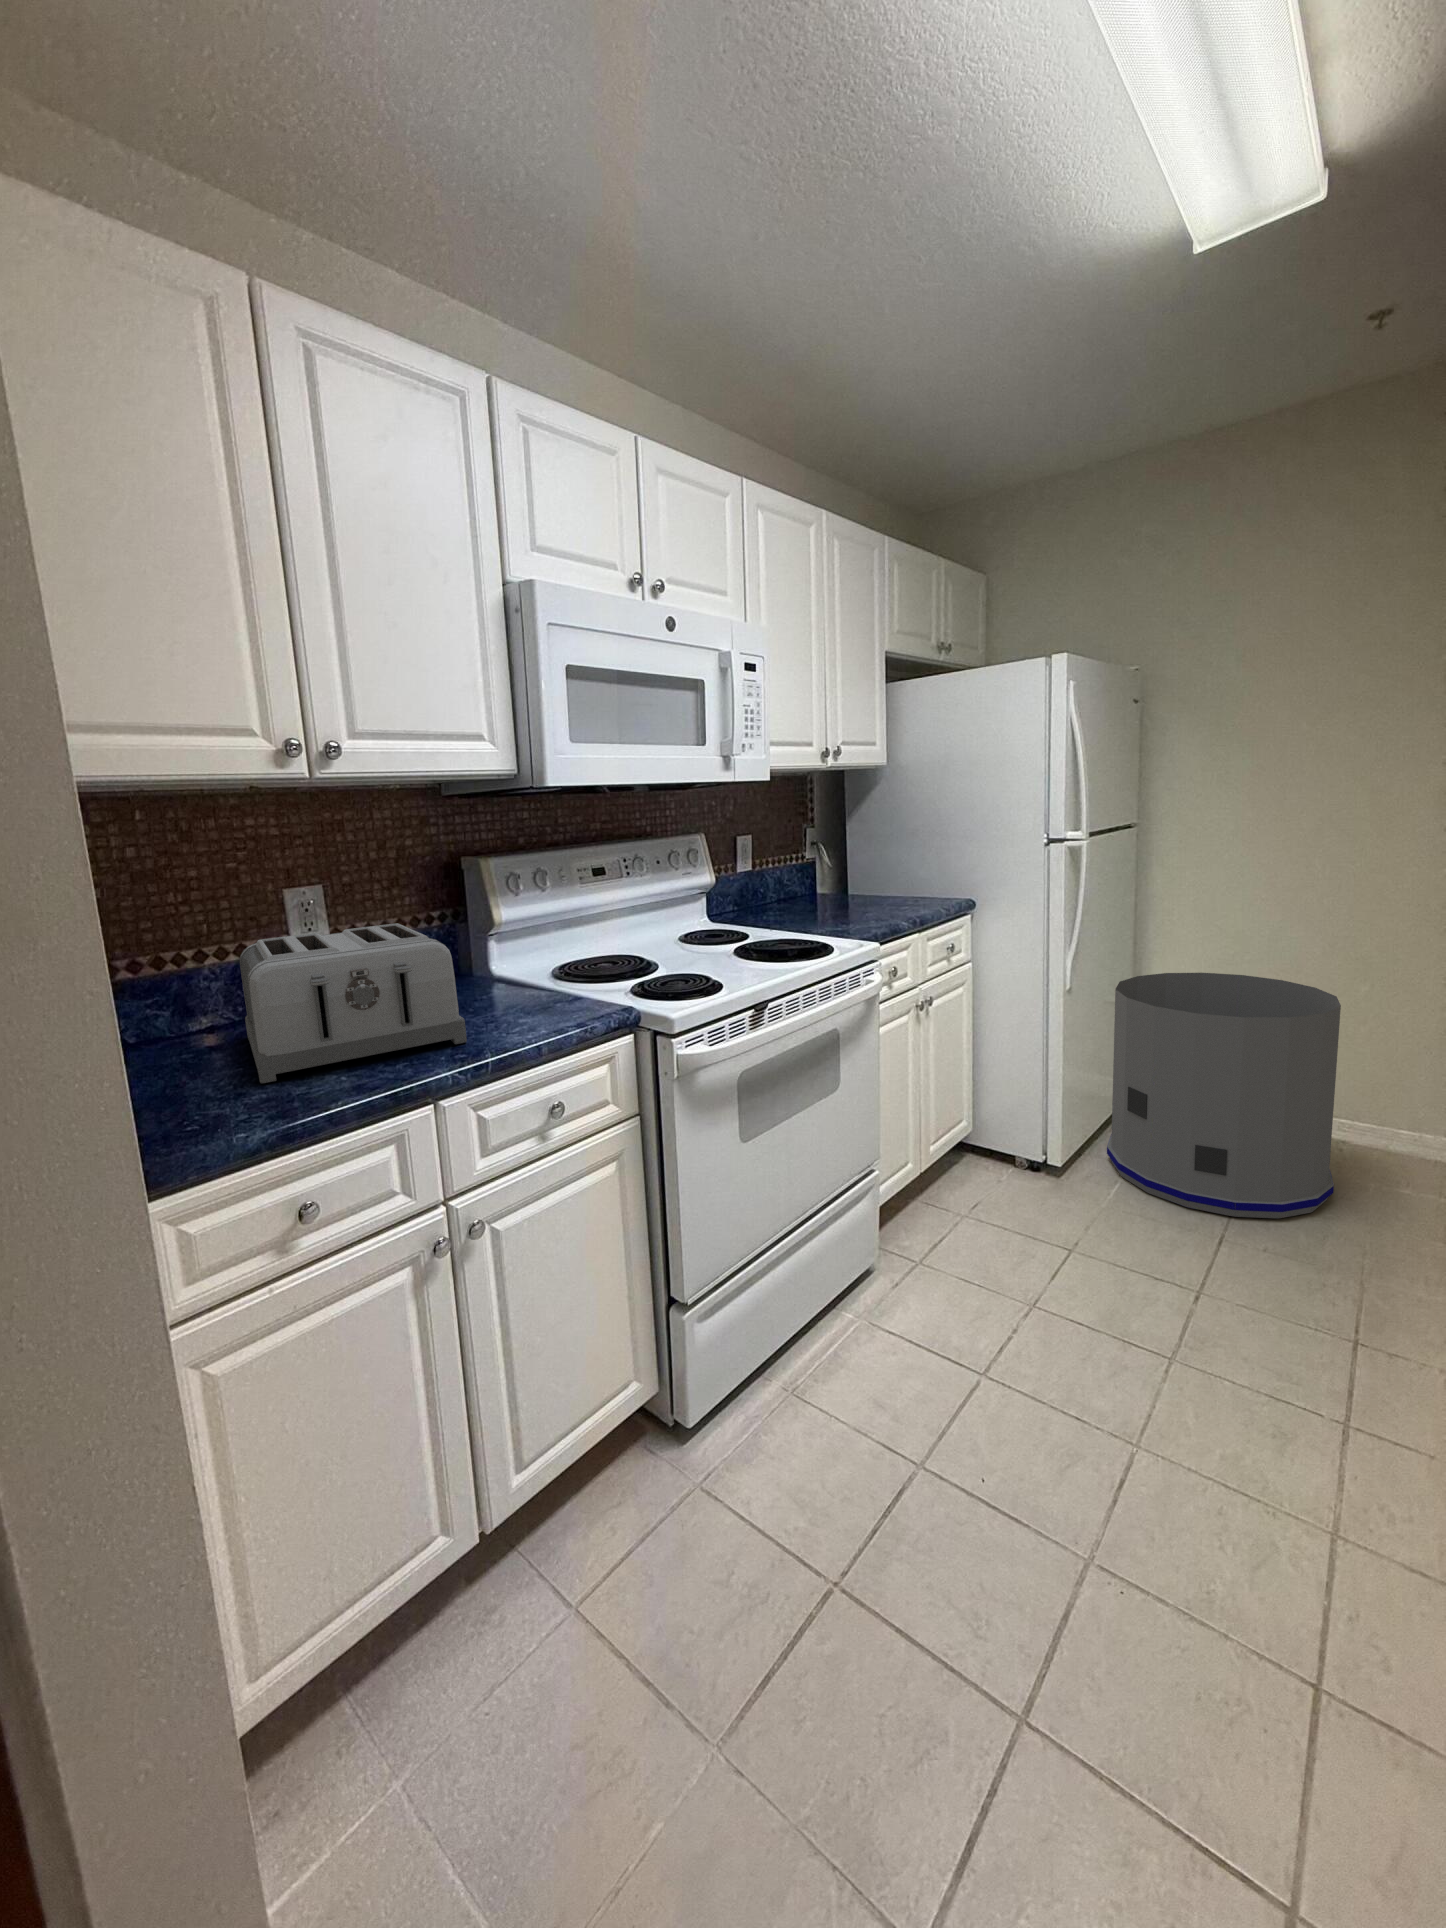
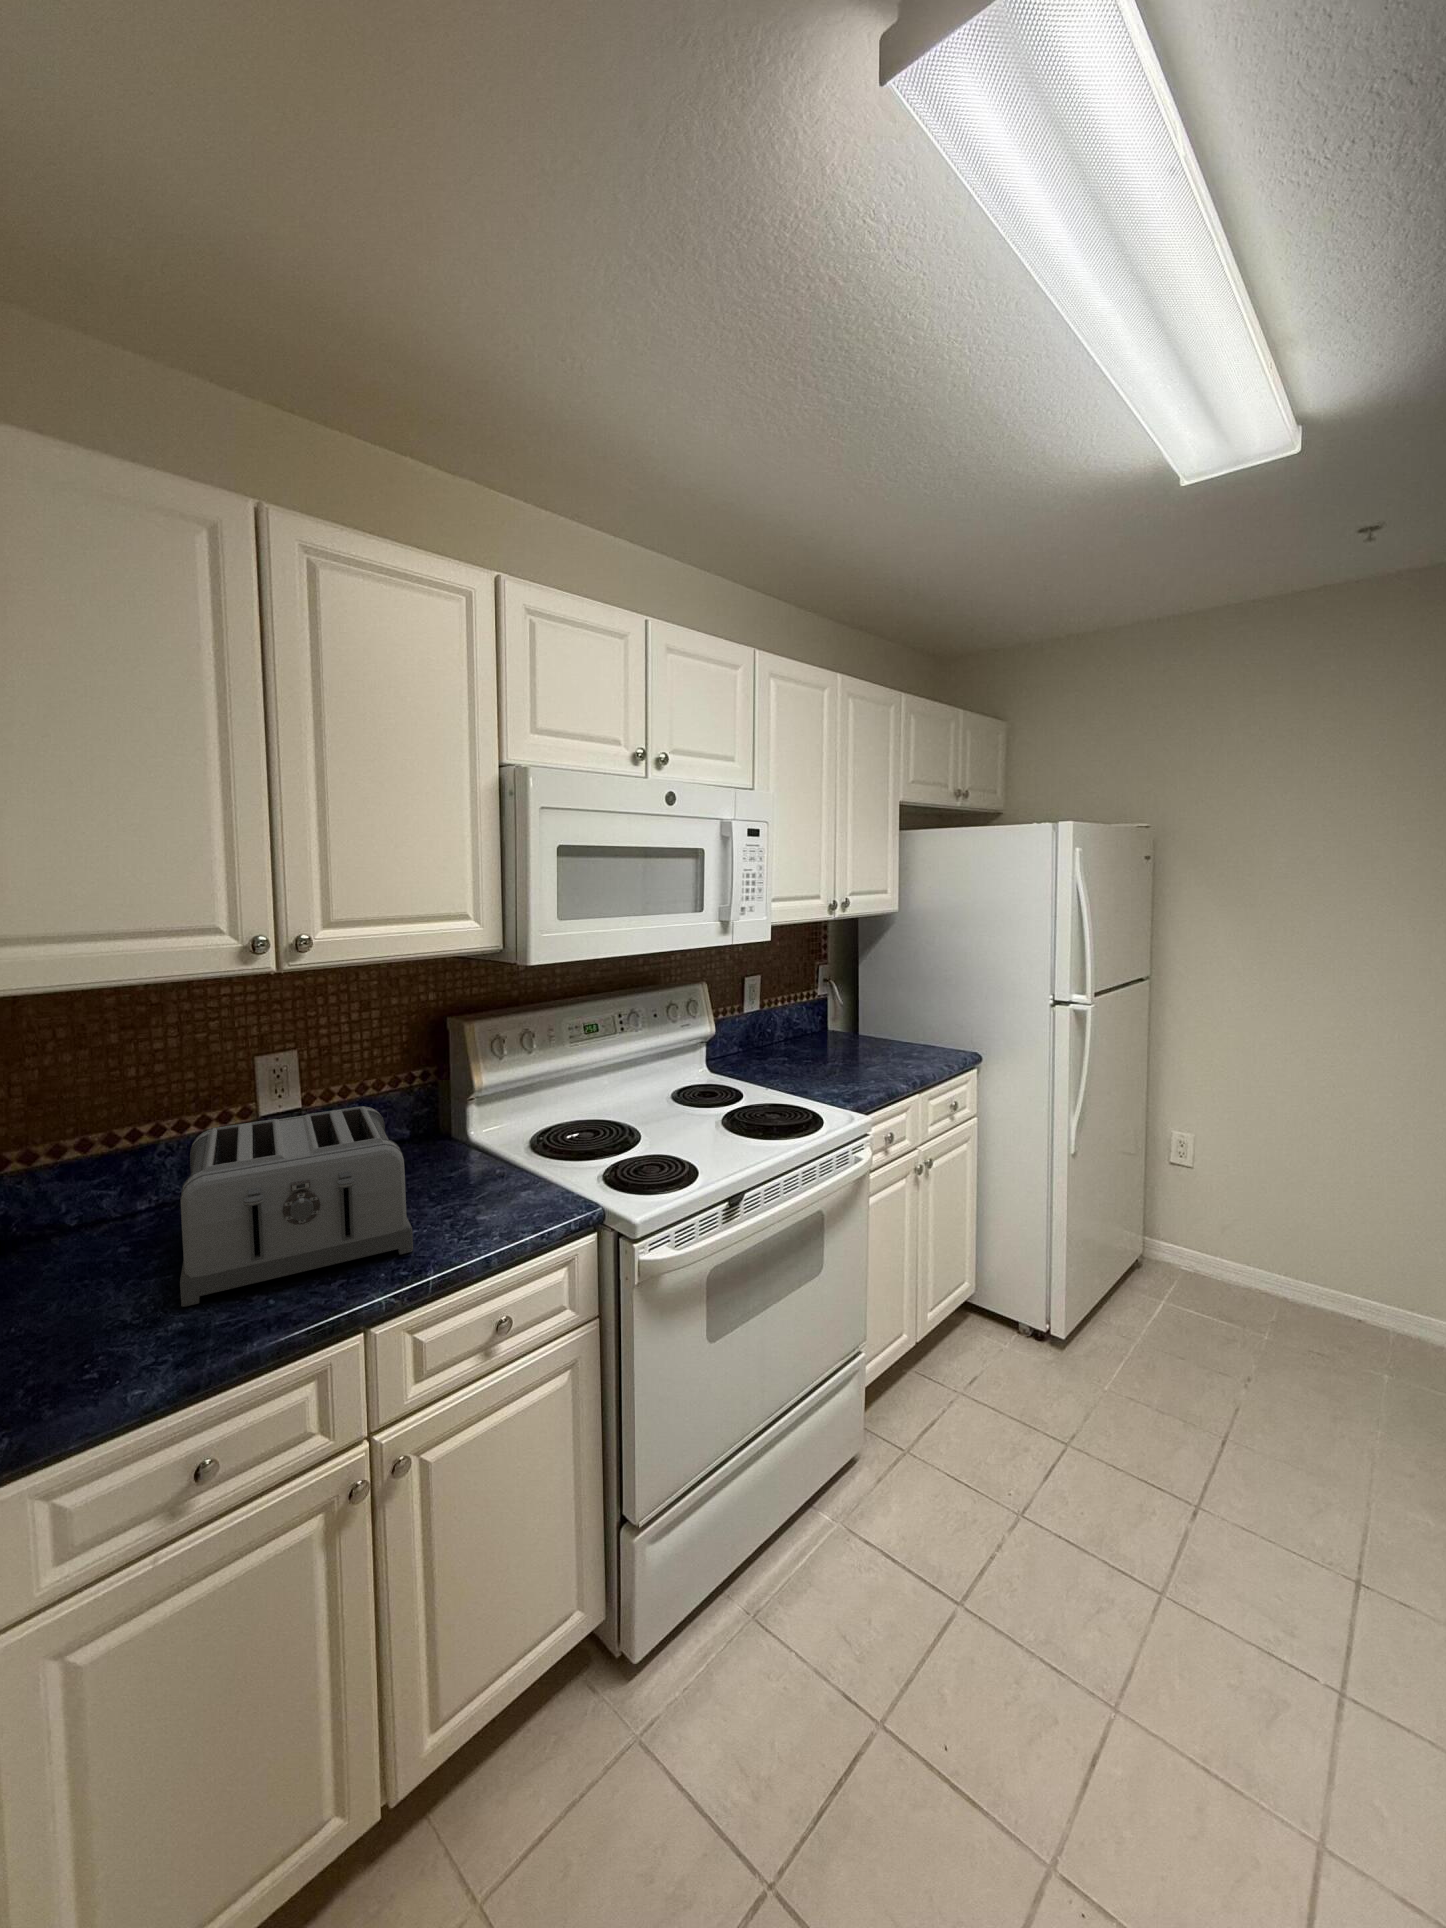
trash can: present [1107,973,1341,1219] -> none [1114,1133,1346,1415]

